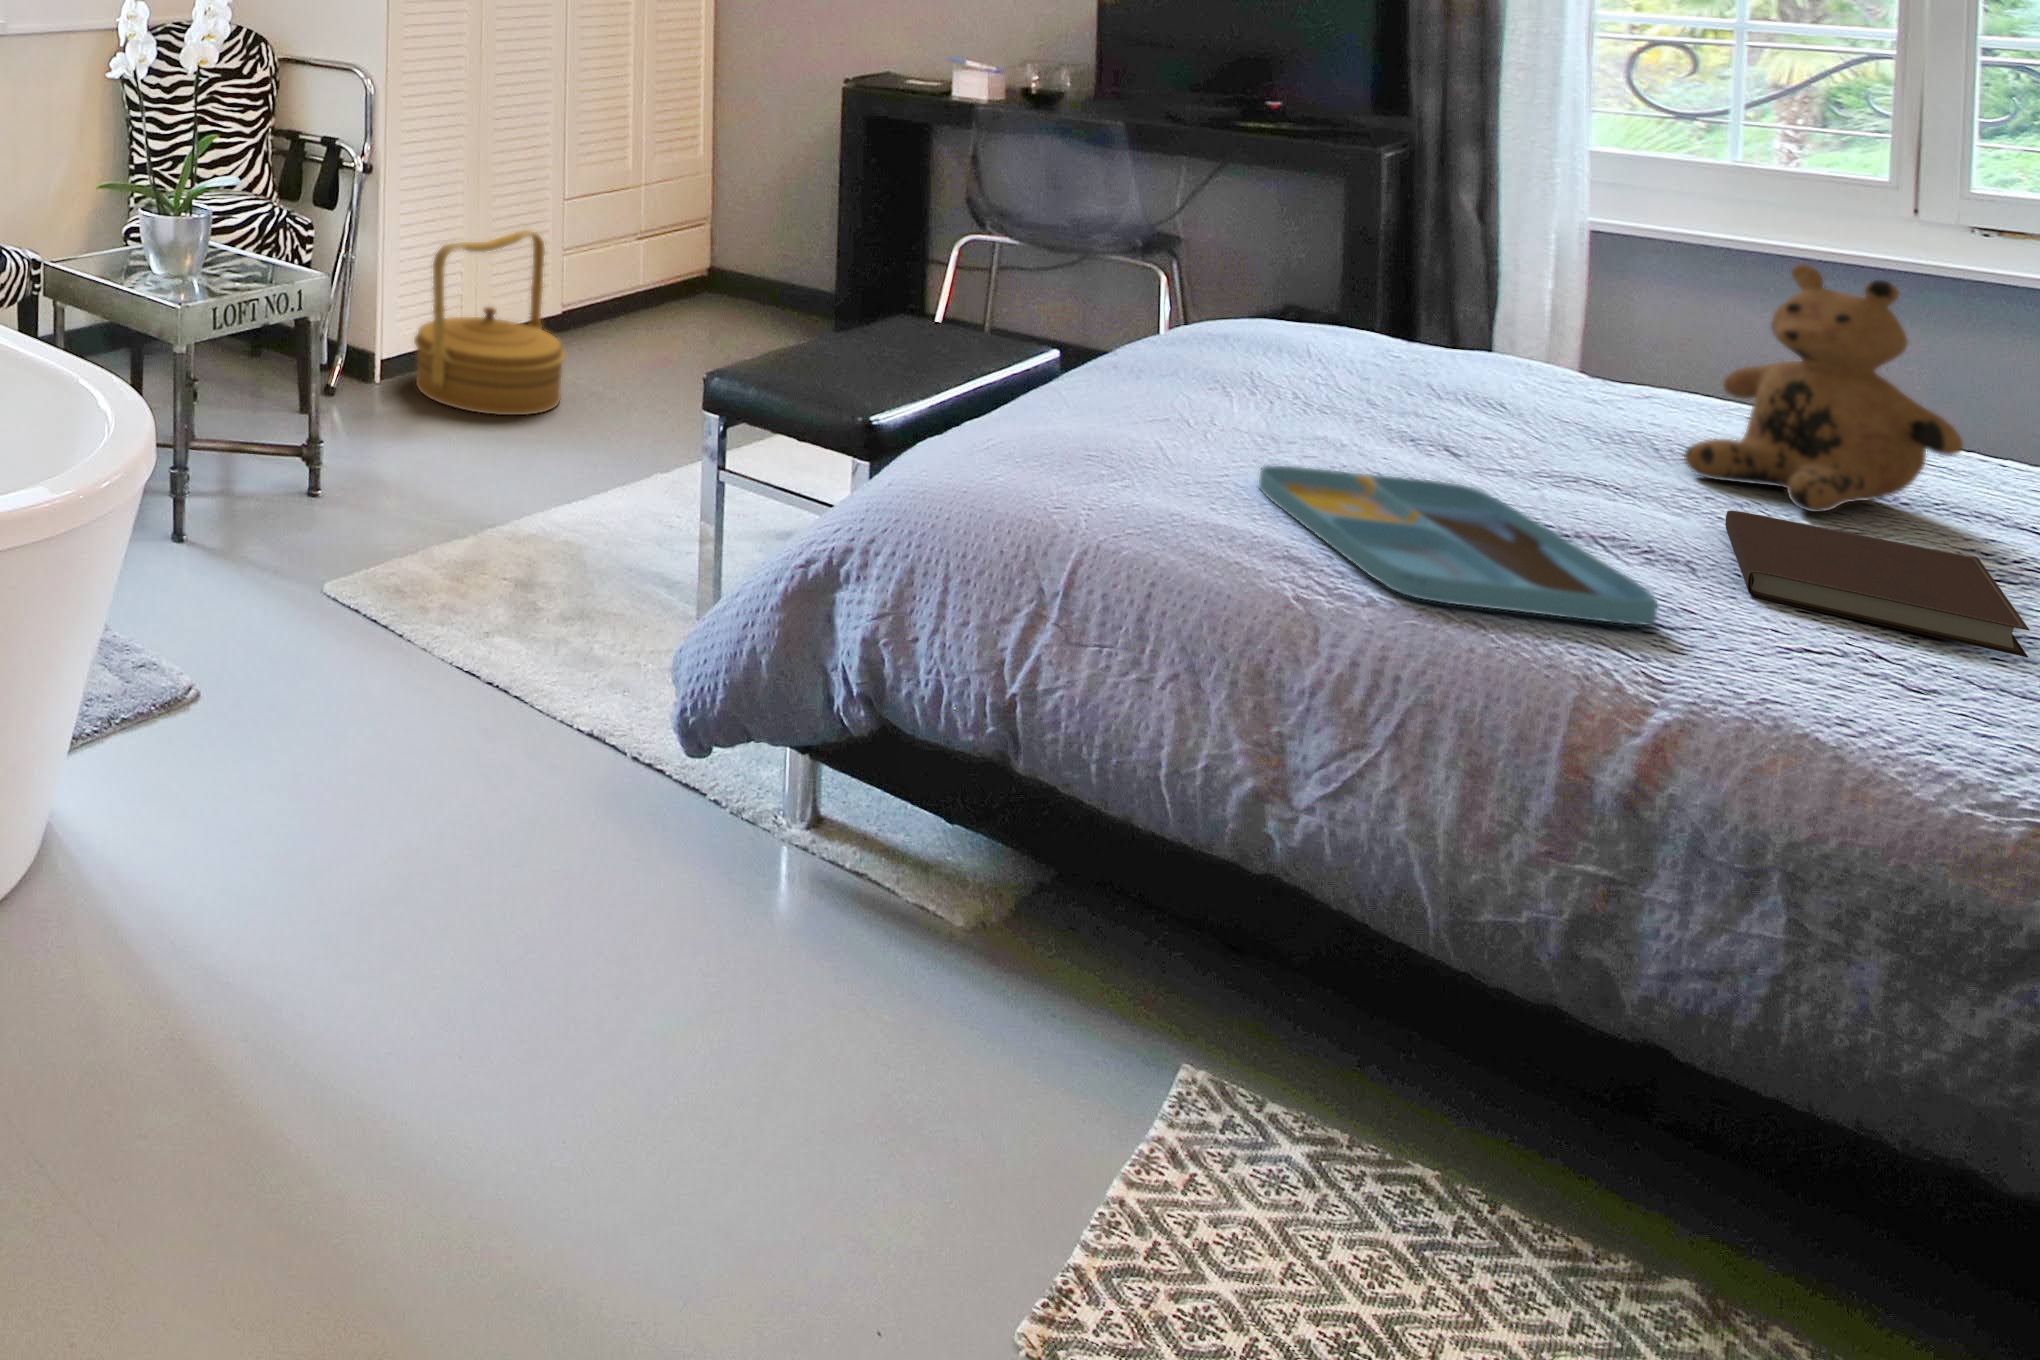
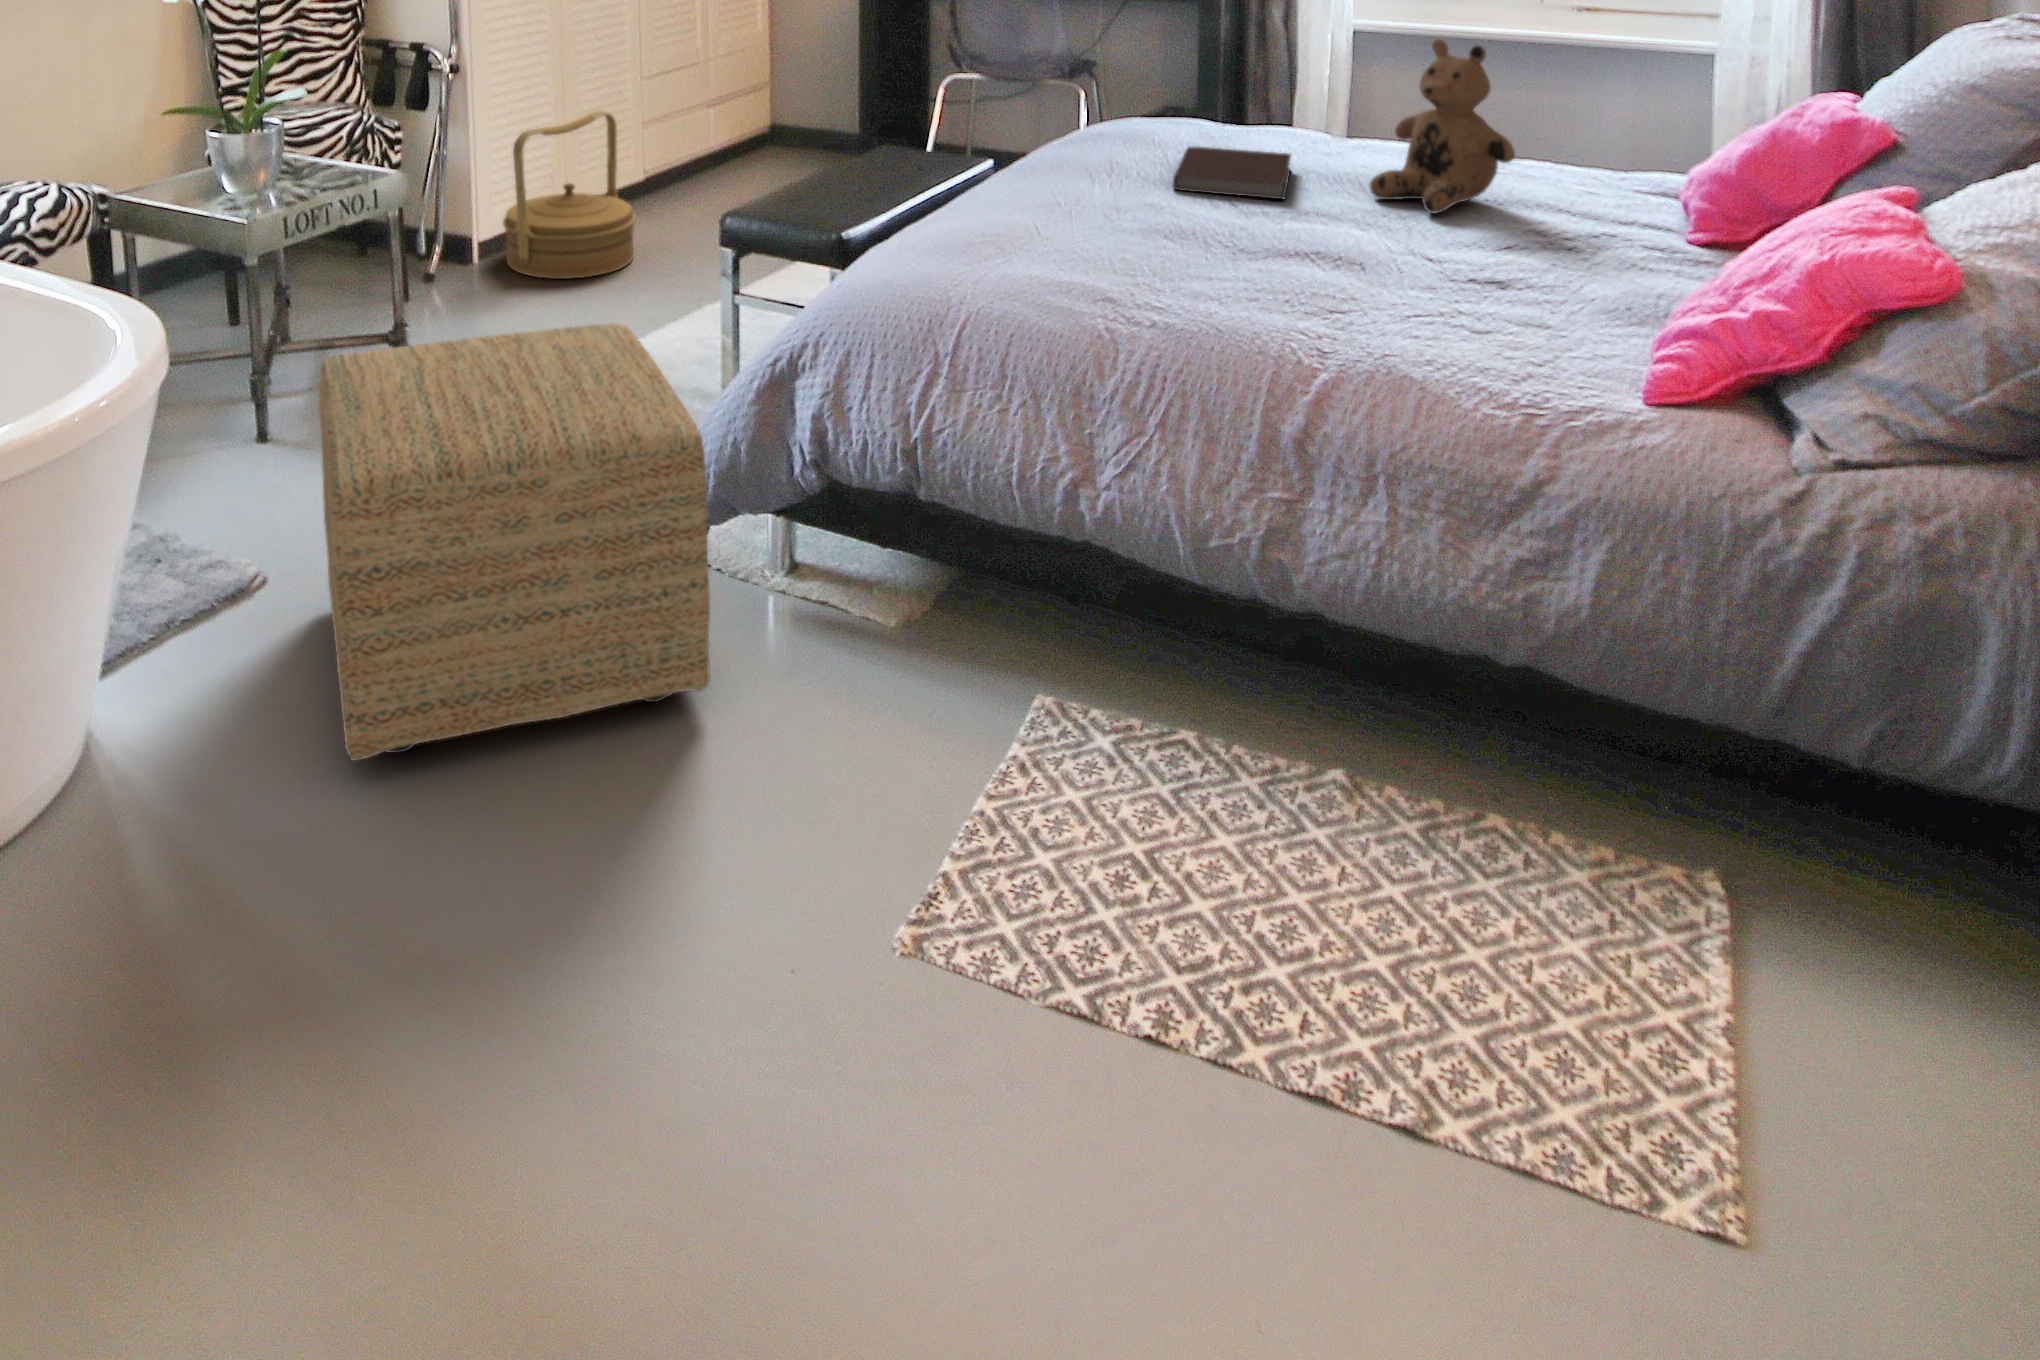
tray: present [1259,465,1657,625] -> none [1101,227,1328,317]
ottoman: none [270,466,731,940] -> present [319,323,710,761]
notebook: present [1725,511,2029,657] -> present [1173,147,1291,199]

